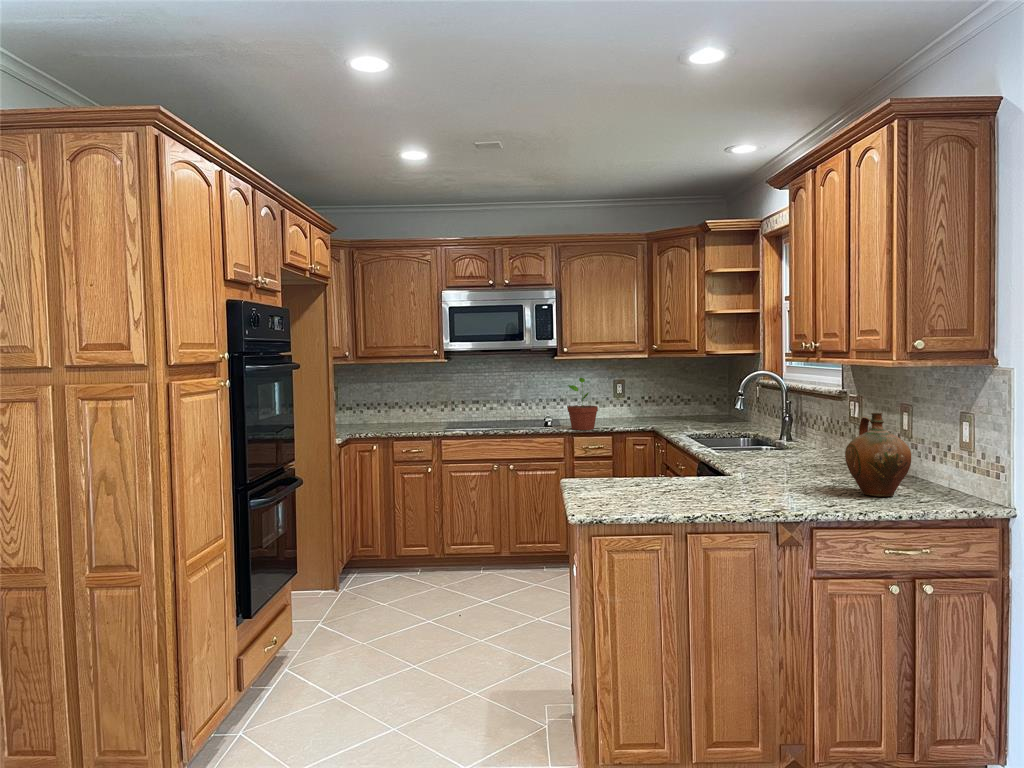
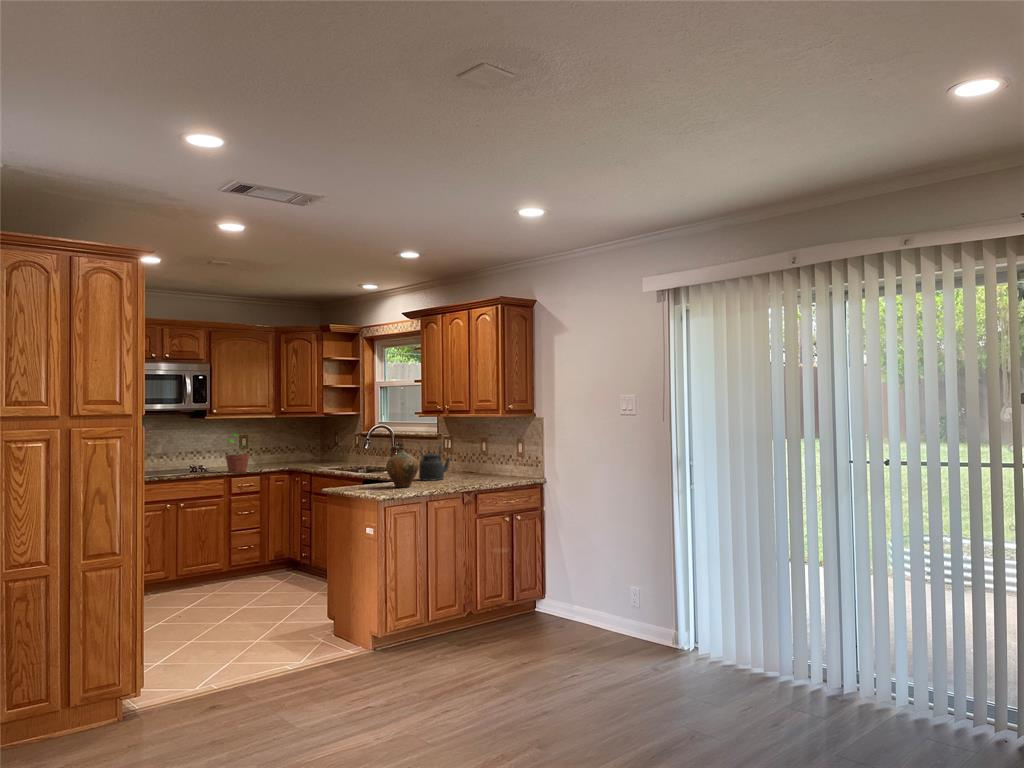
ceramic jug: present [845,413,911,497] -> present [386,443,418,487]
kettle: none [753,414,823,481] -> present [419,445,451,481]

